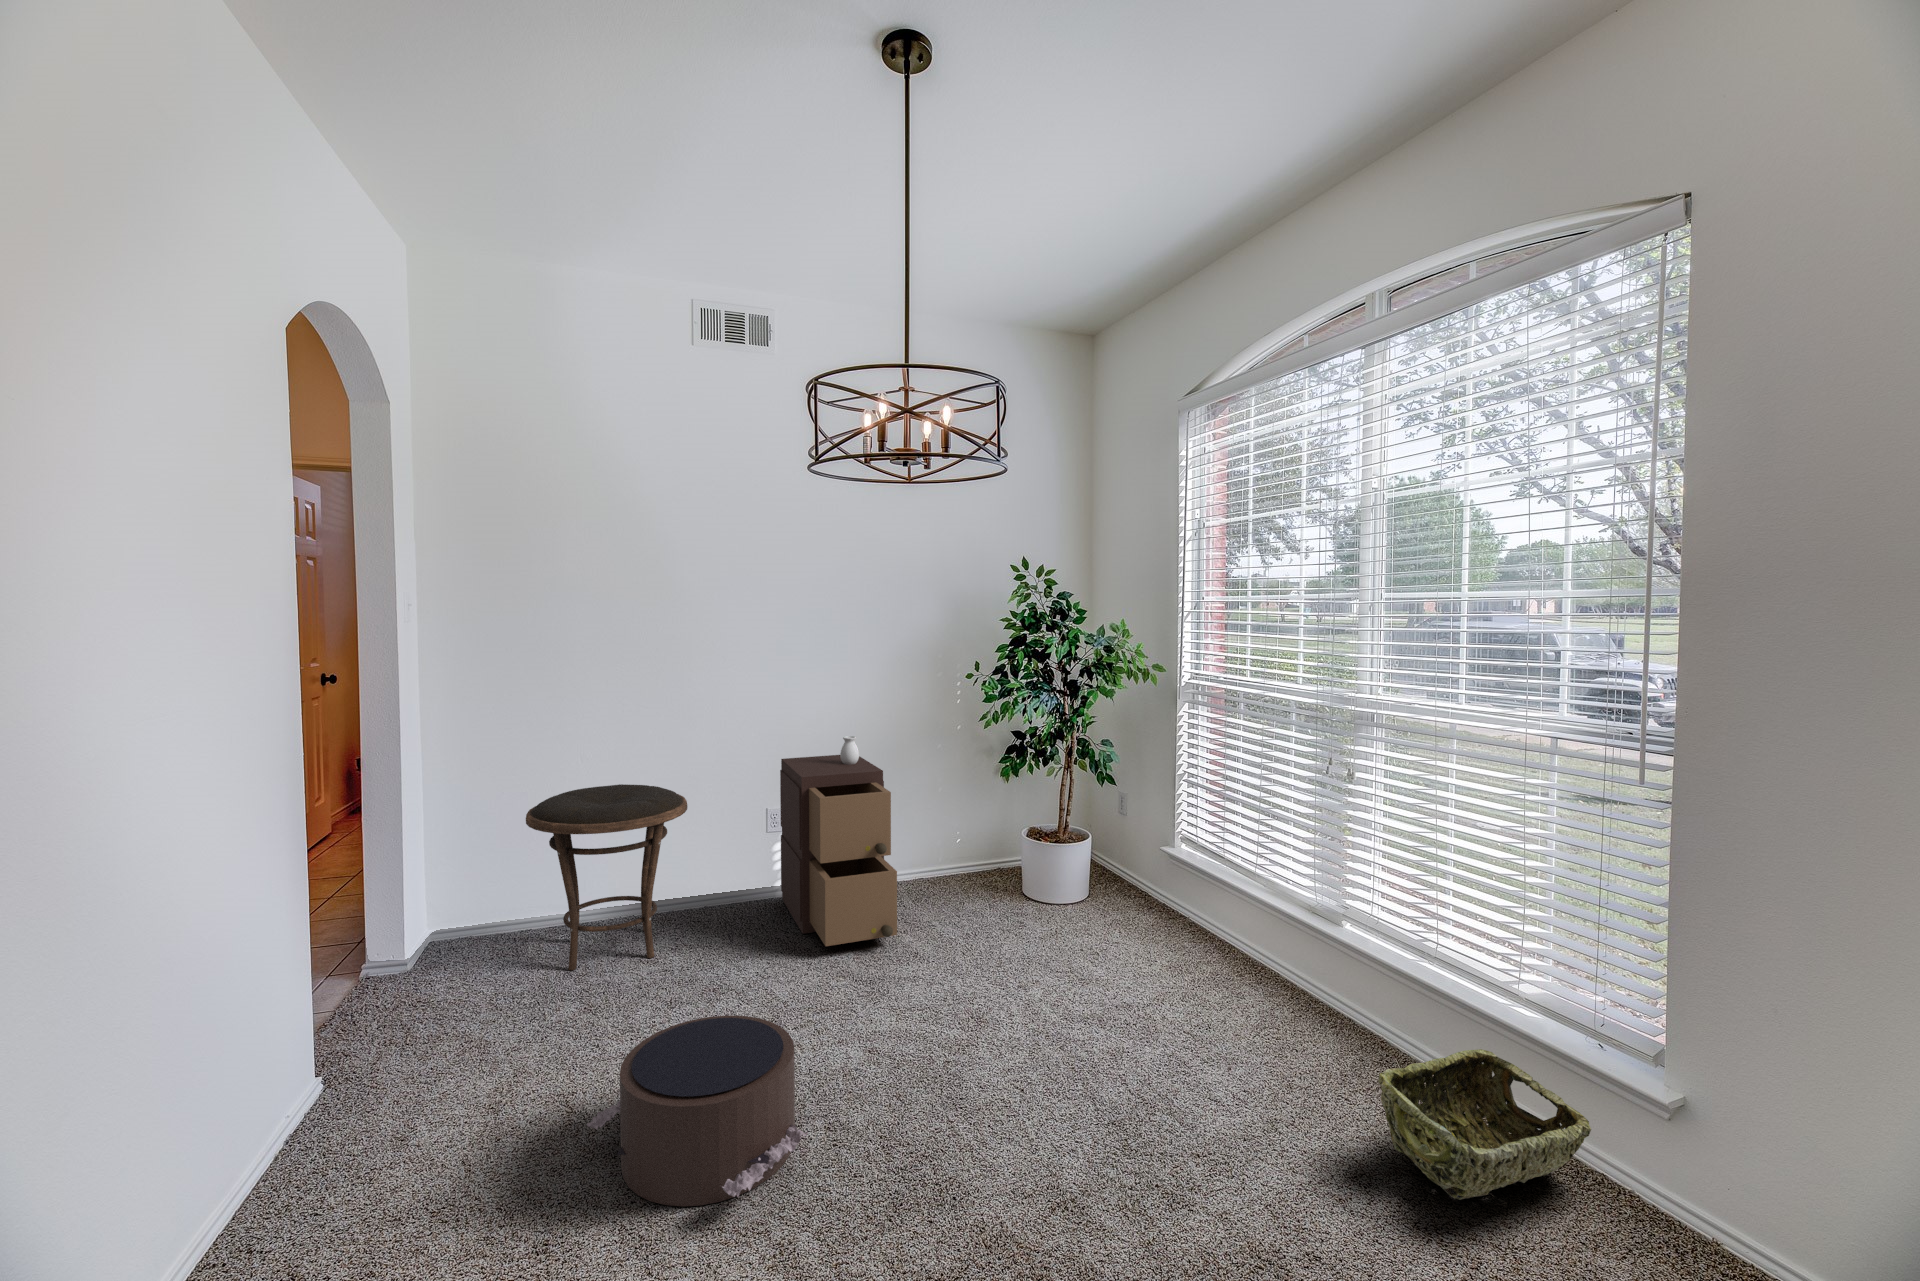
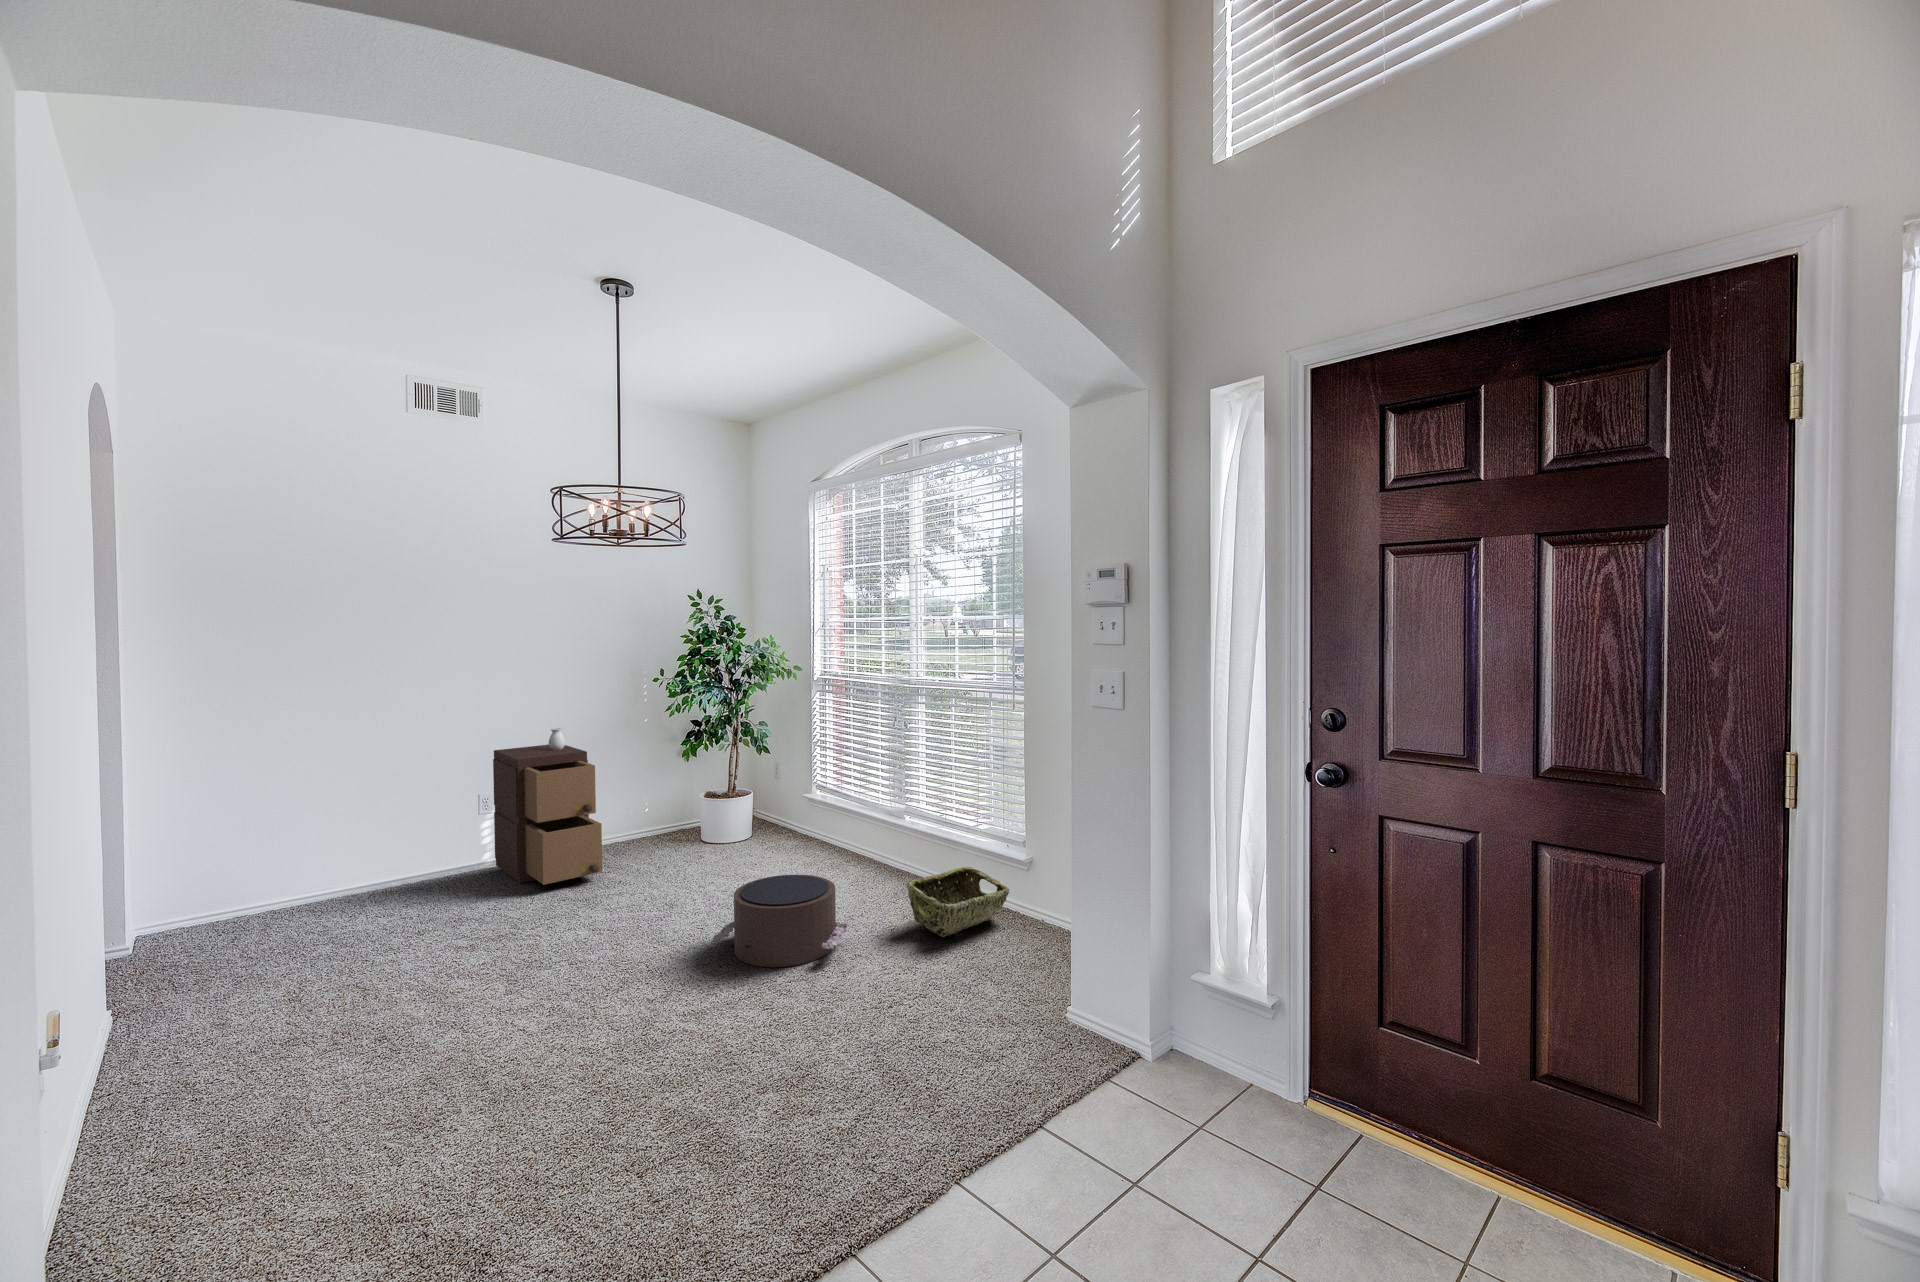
side table: present [526,784,687,970] -> none [255,777,414,931]
pouf: present [586,1015,808,1206] -> present [712,875,848,967]

